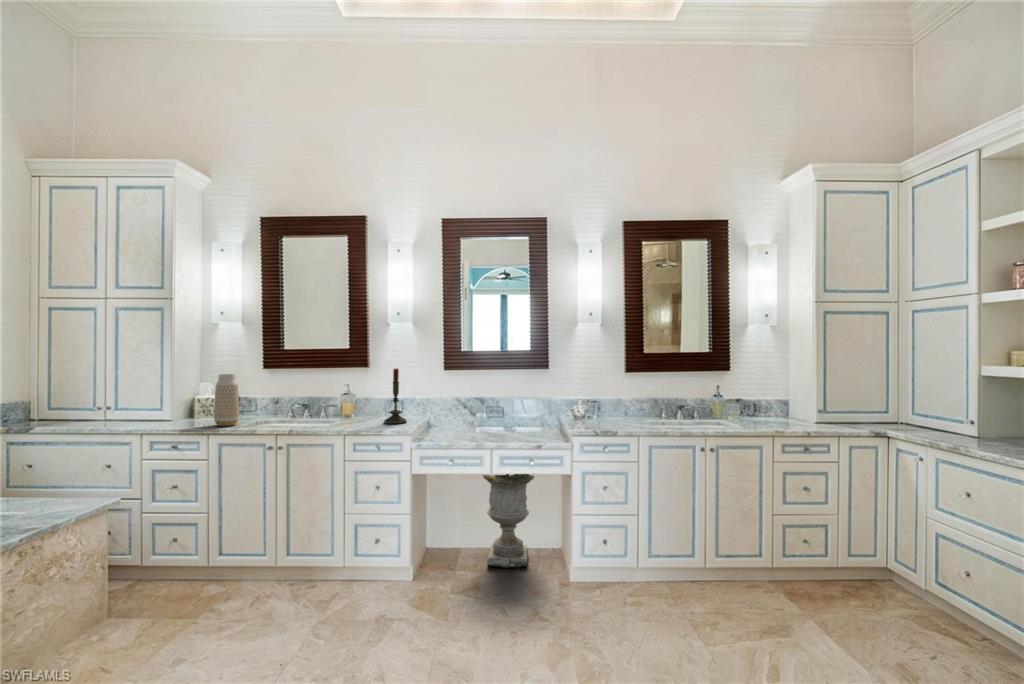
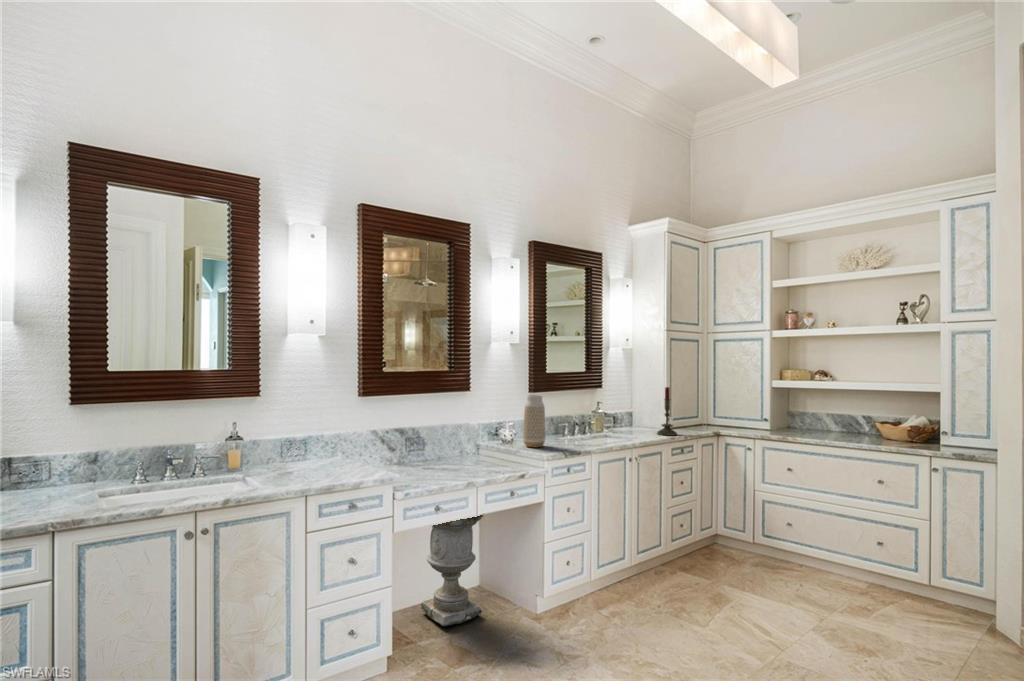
candle: present [384,369,407,424] -> present [657,387,677,436]
vase: present [214,374,239,426] -> present [523,395,546,447]

